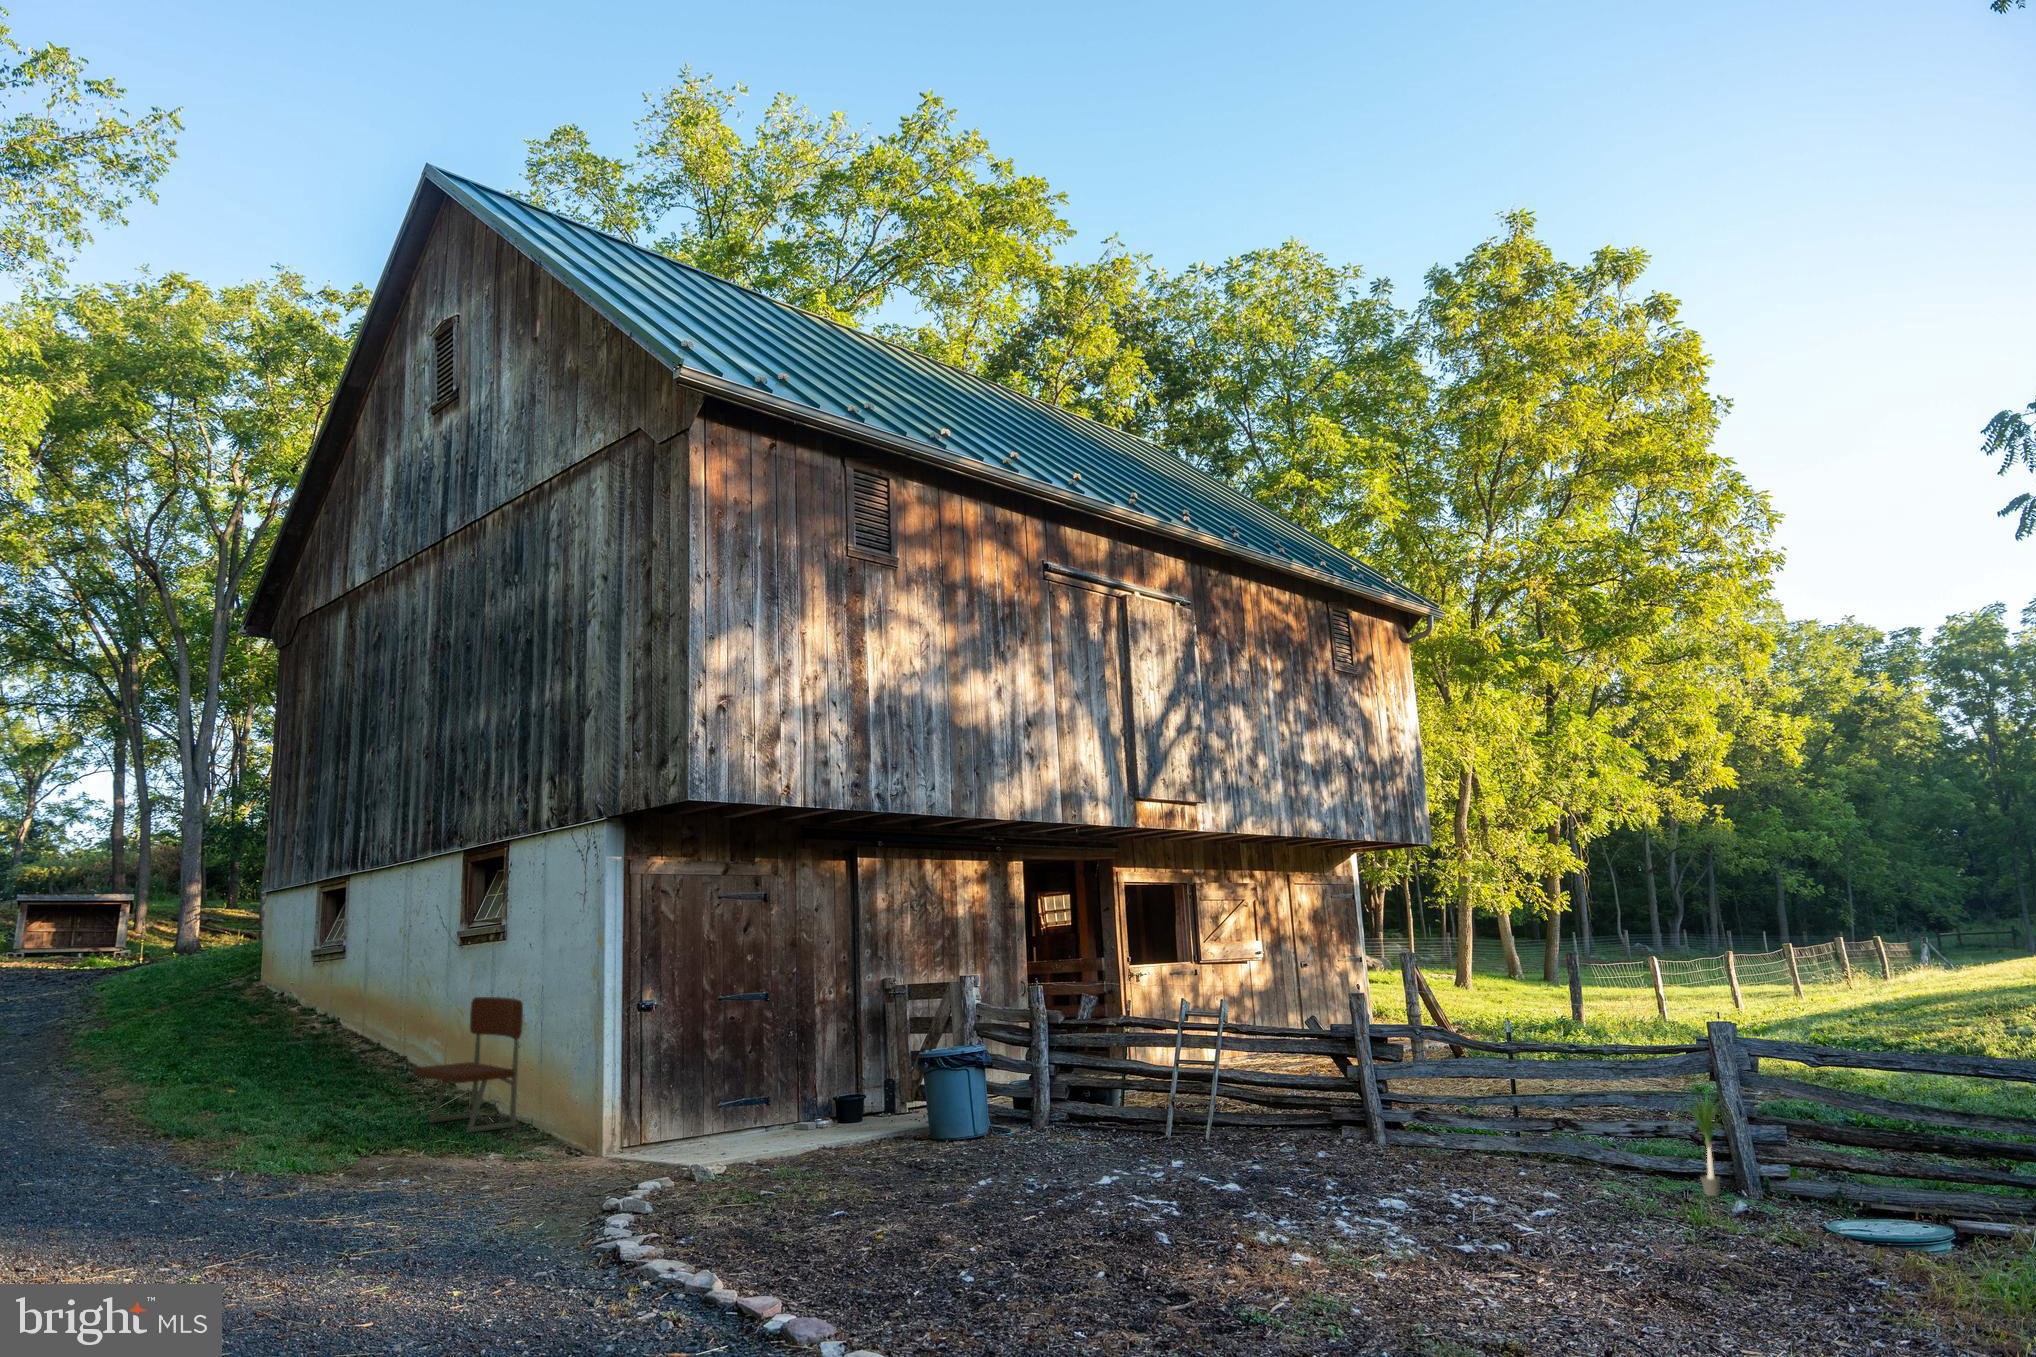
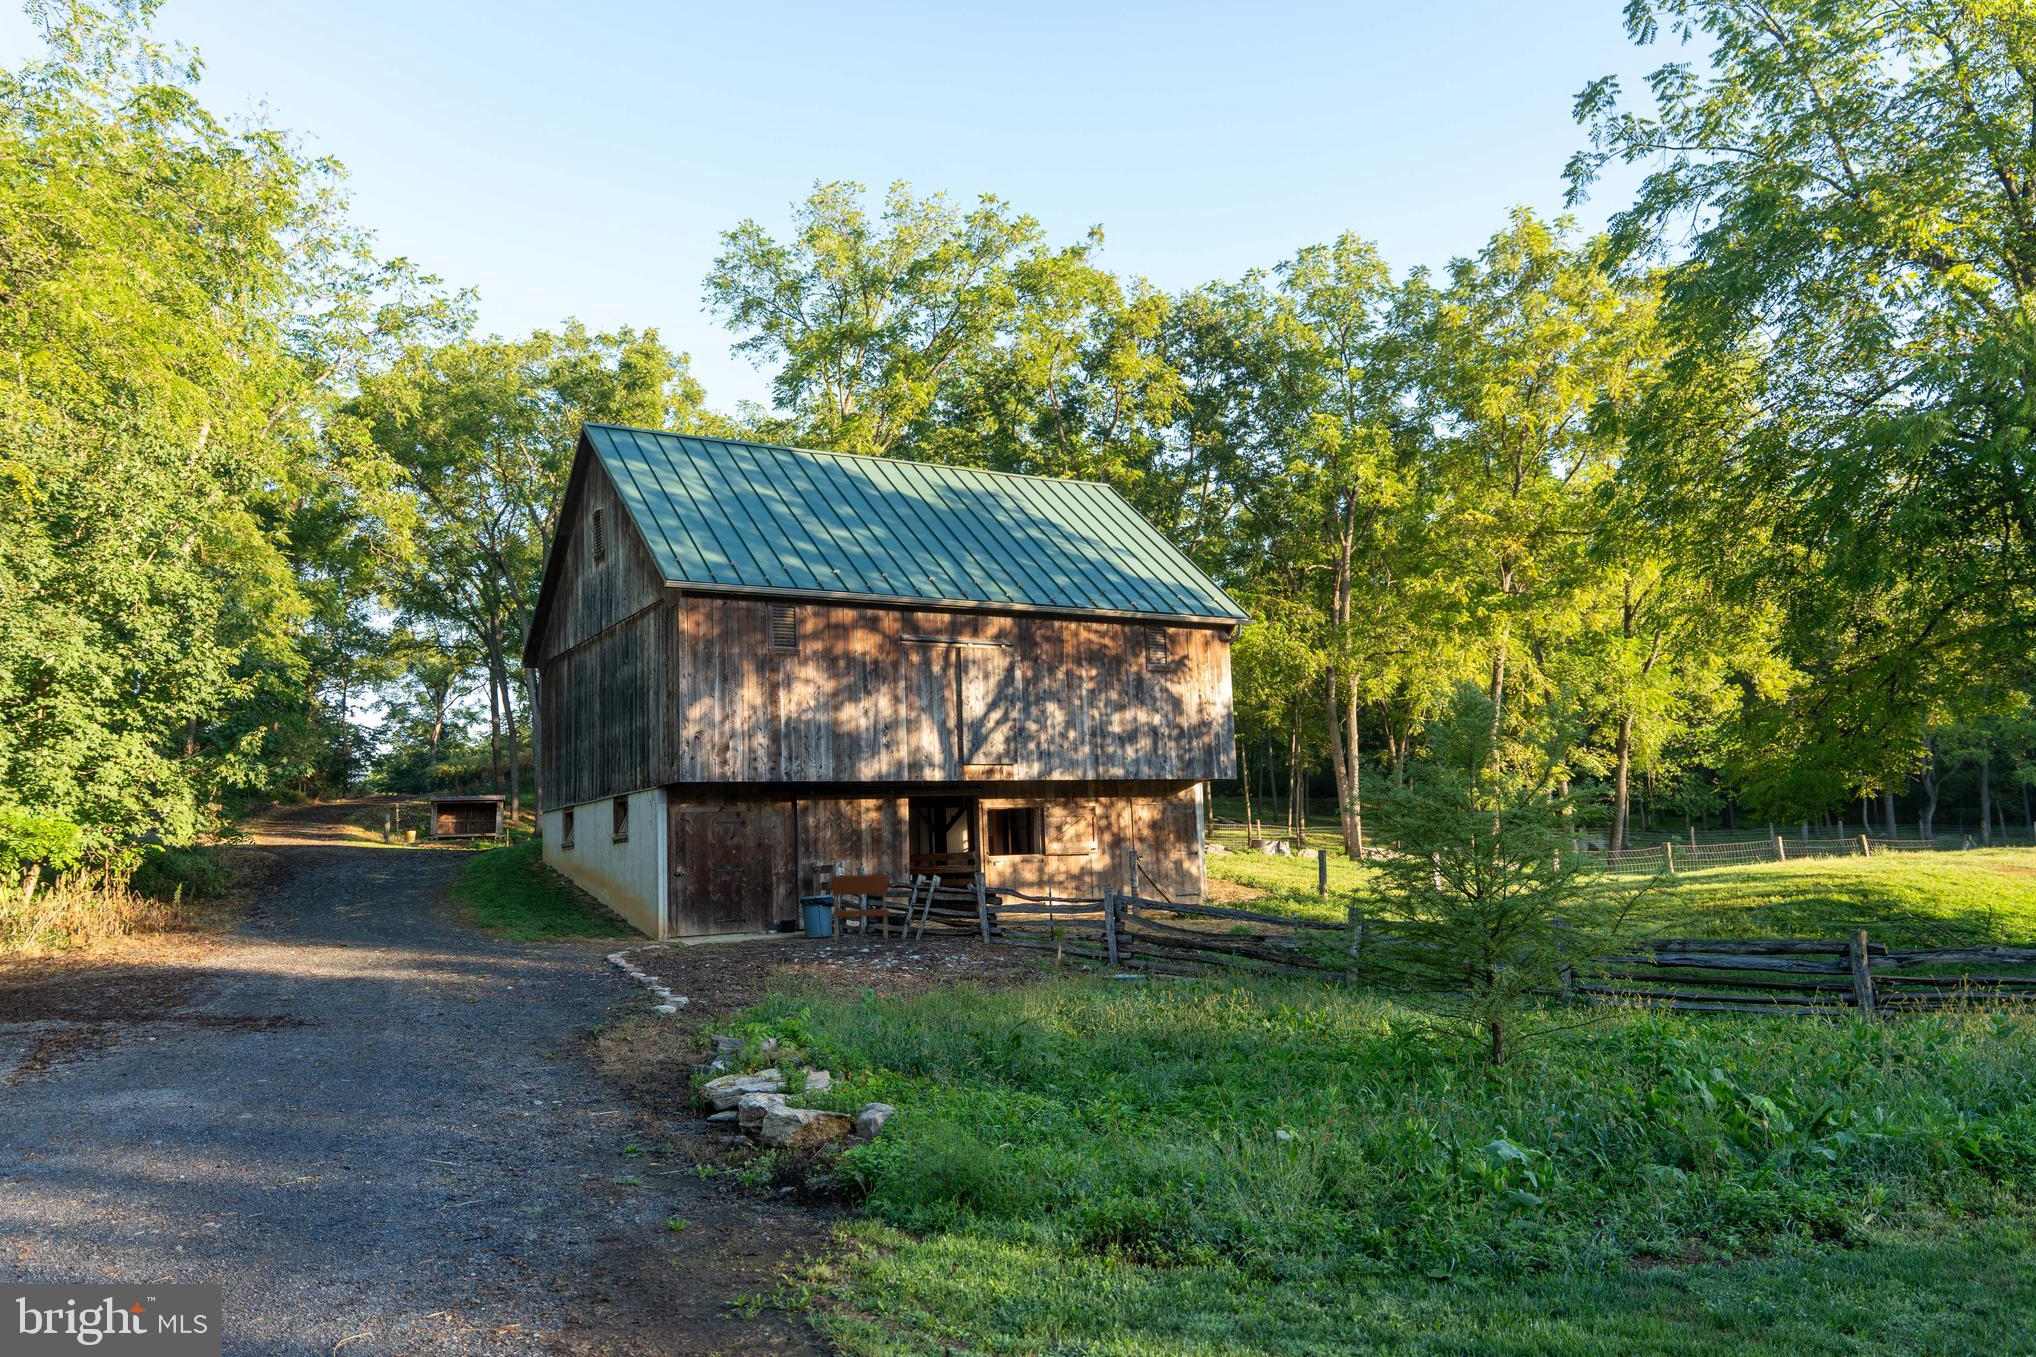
bench: present [414,997,523,1133] -> present [832,874,890,941]

